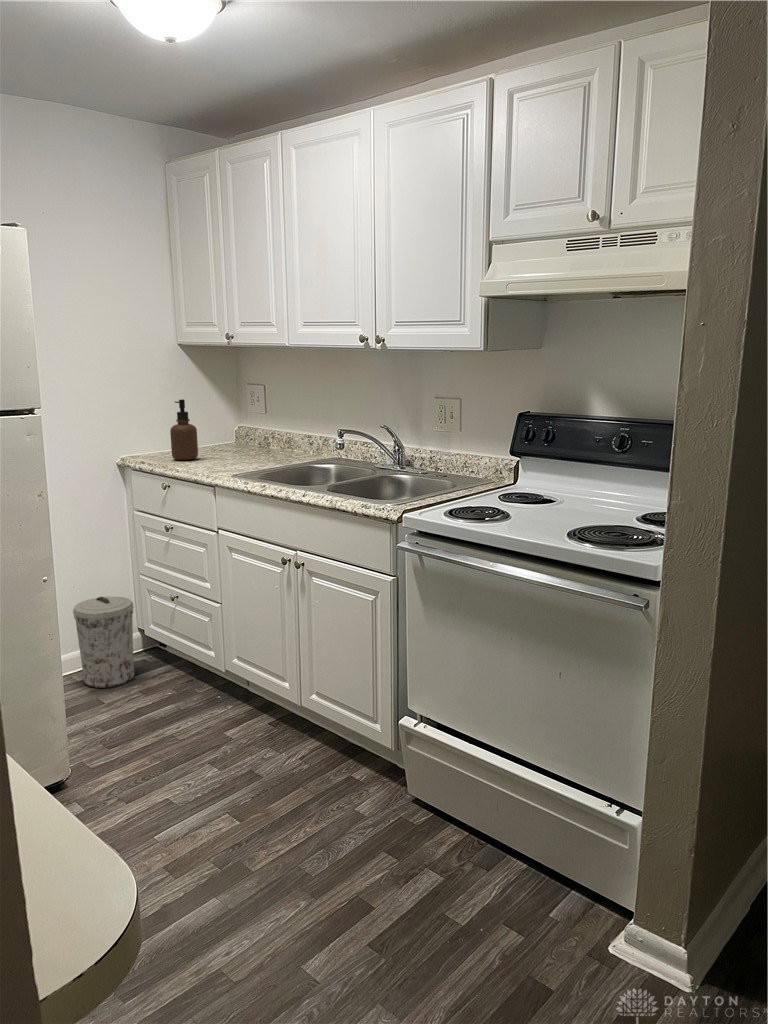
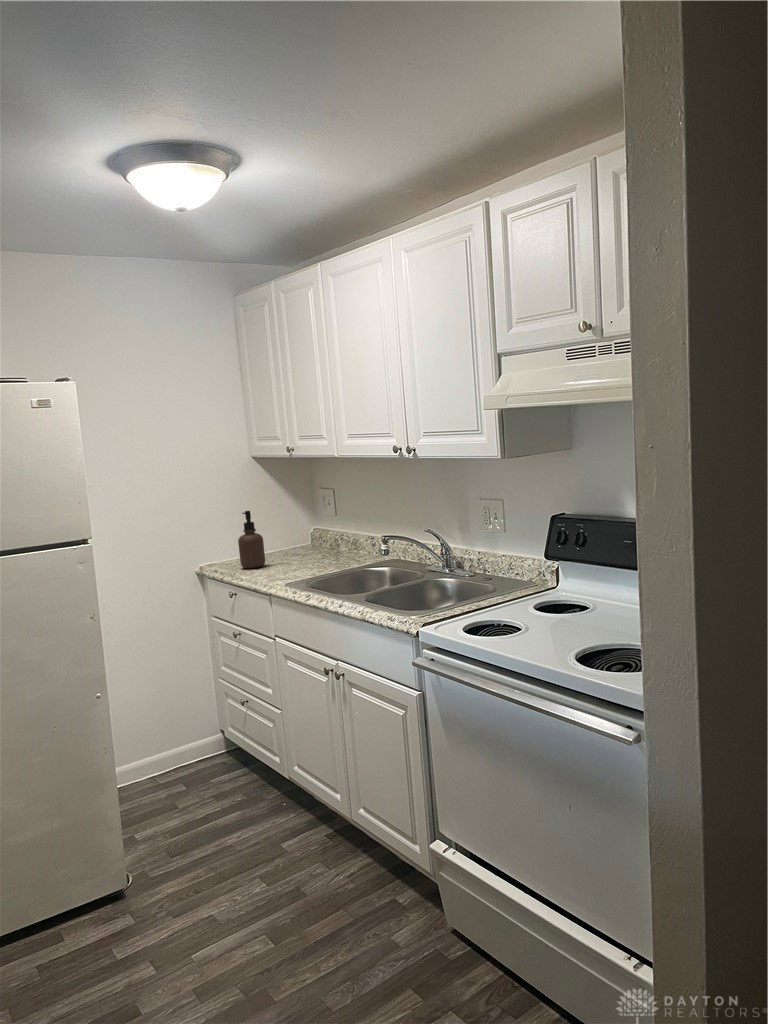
trash can: present [73,596,134,688] -> none [152,701,212,791]

